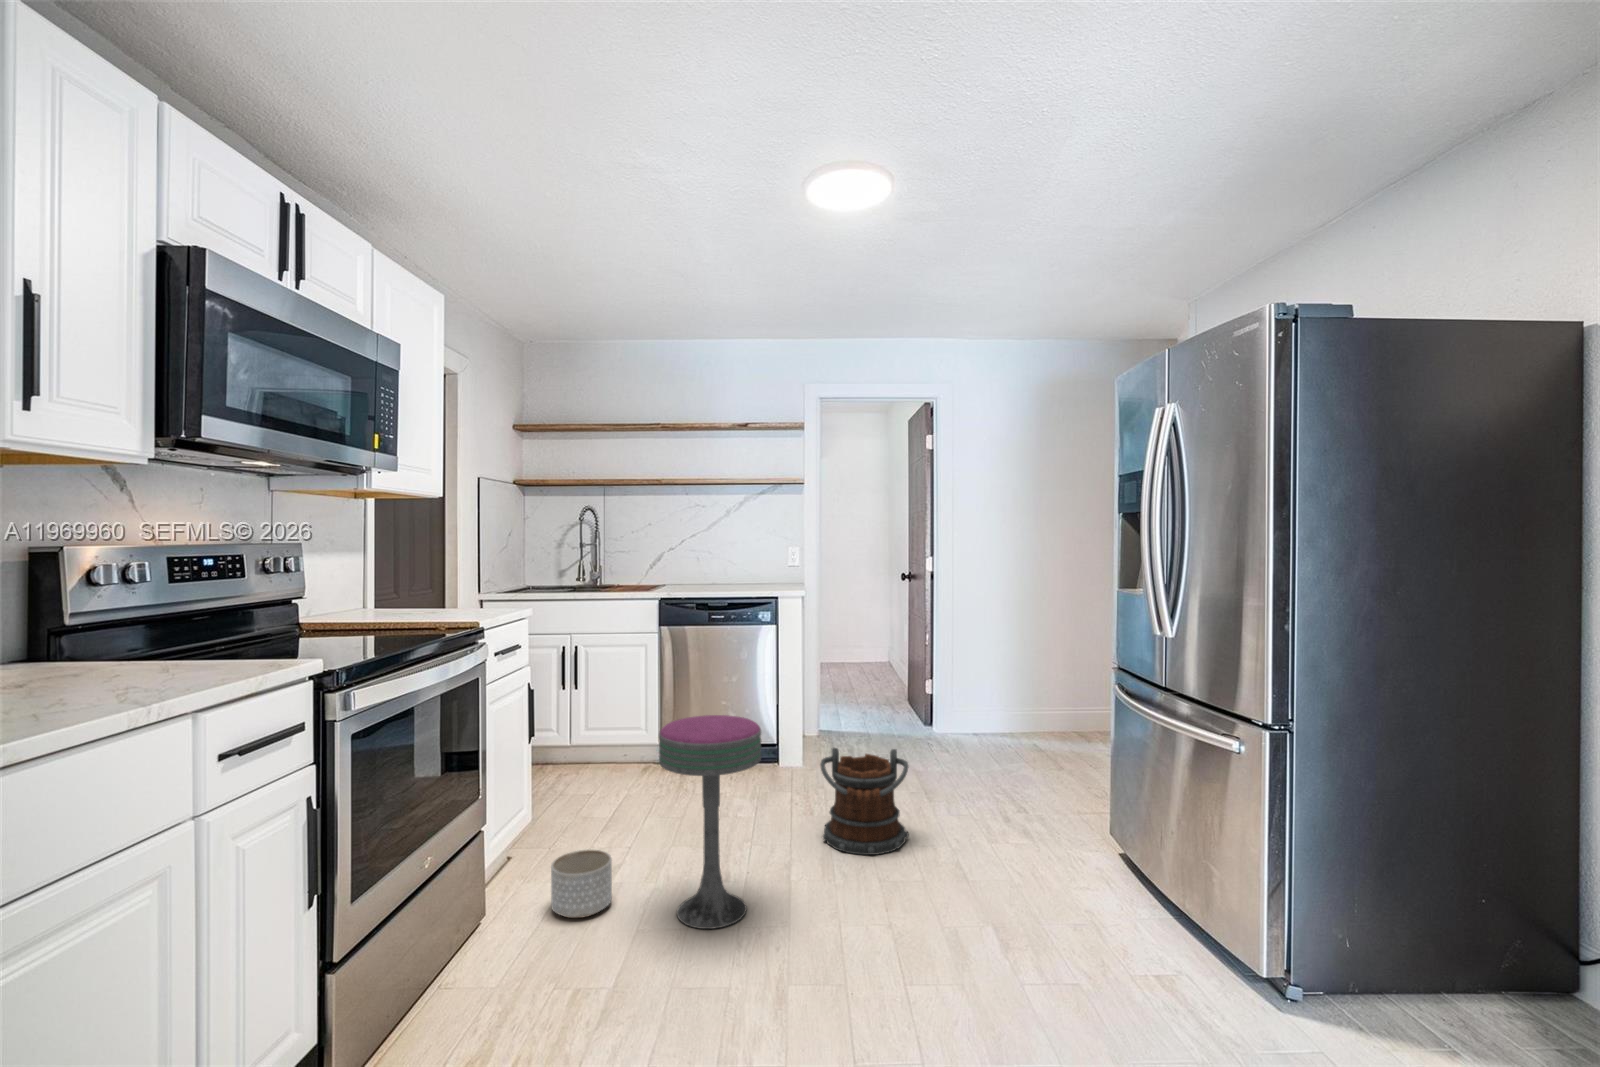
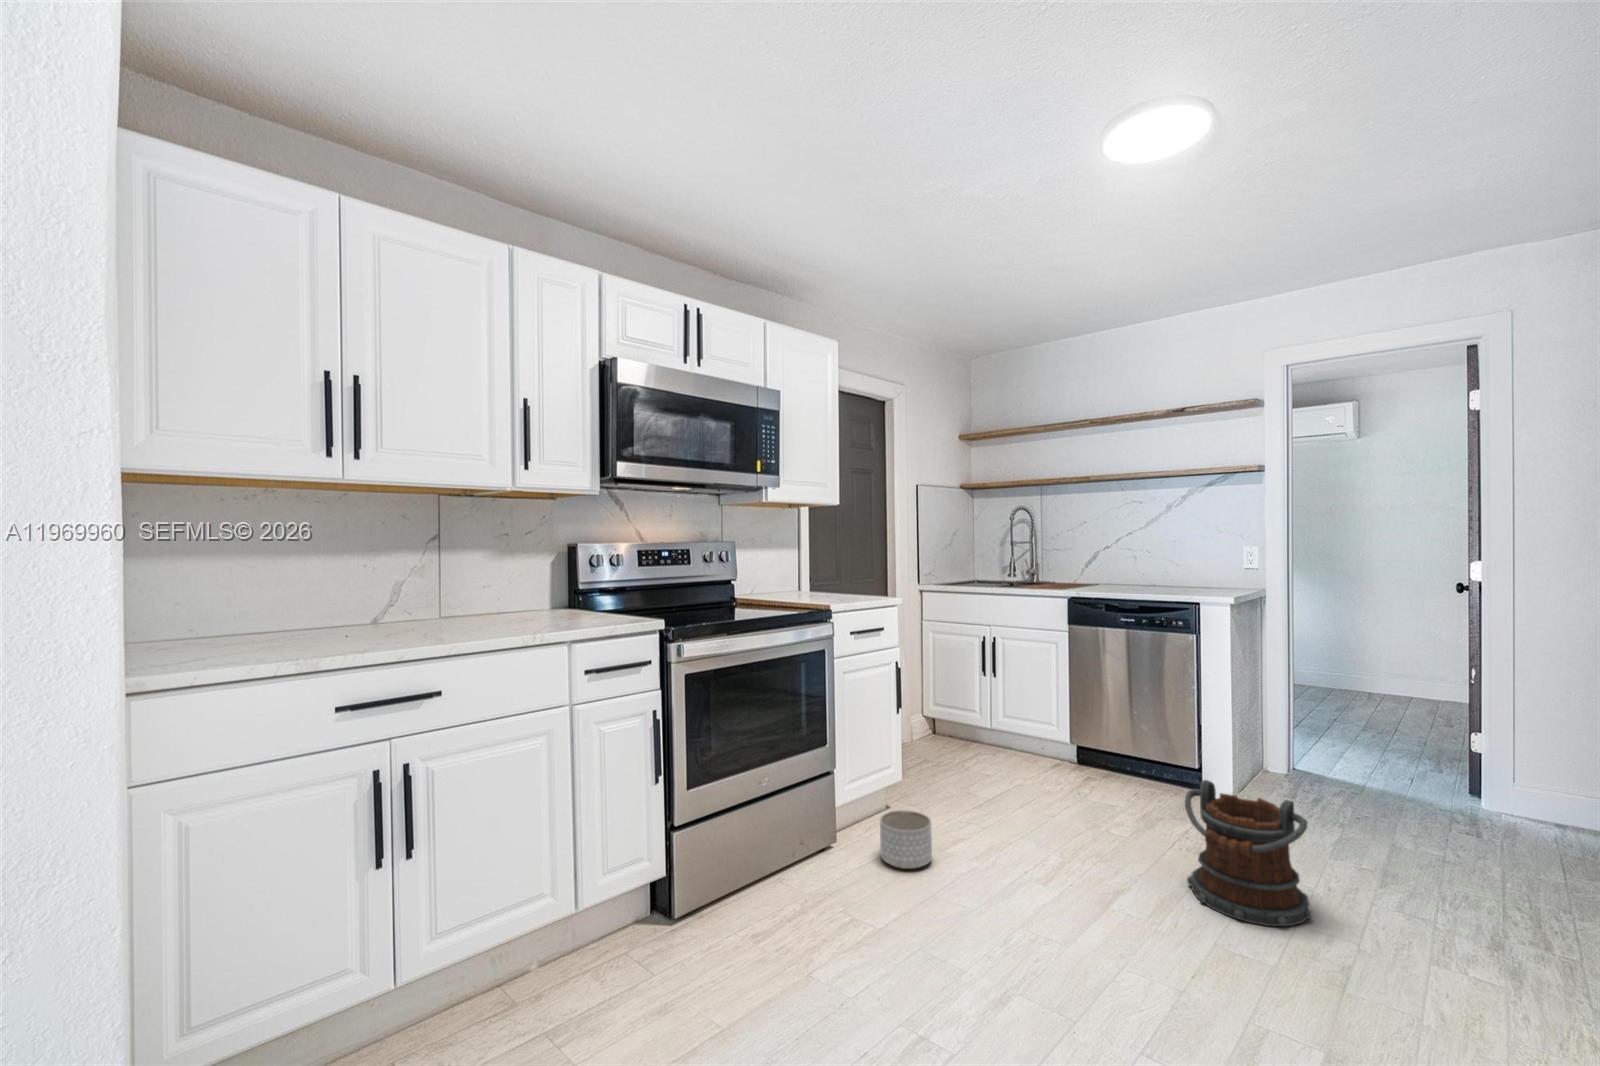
bar stool: present [659,715,762,929] -> none [953,711,1059,925]

